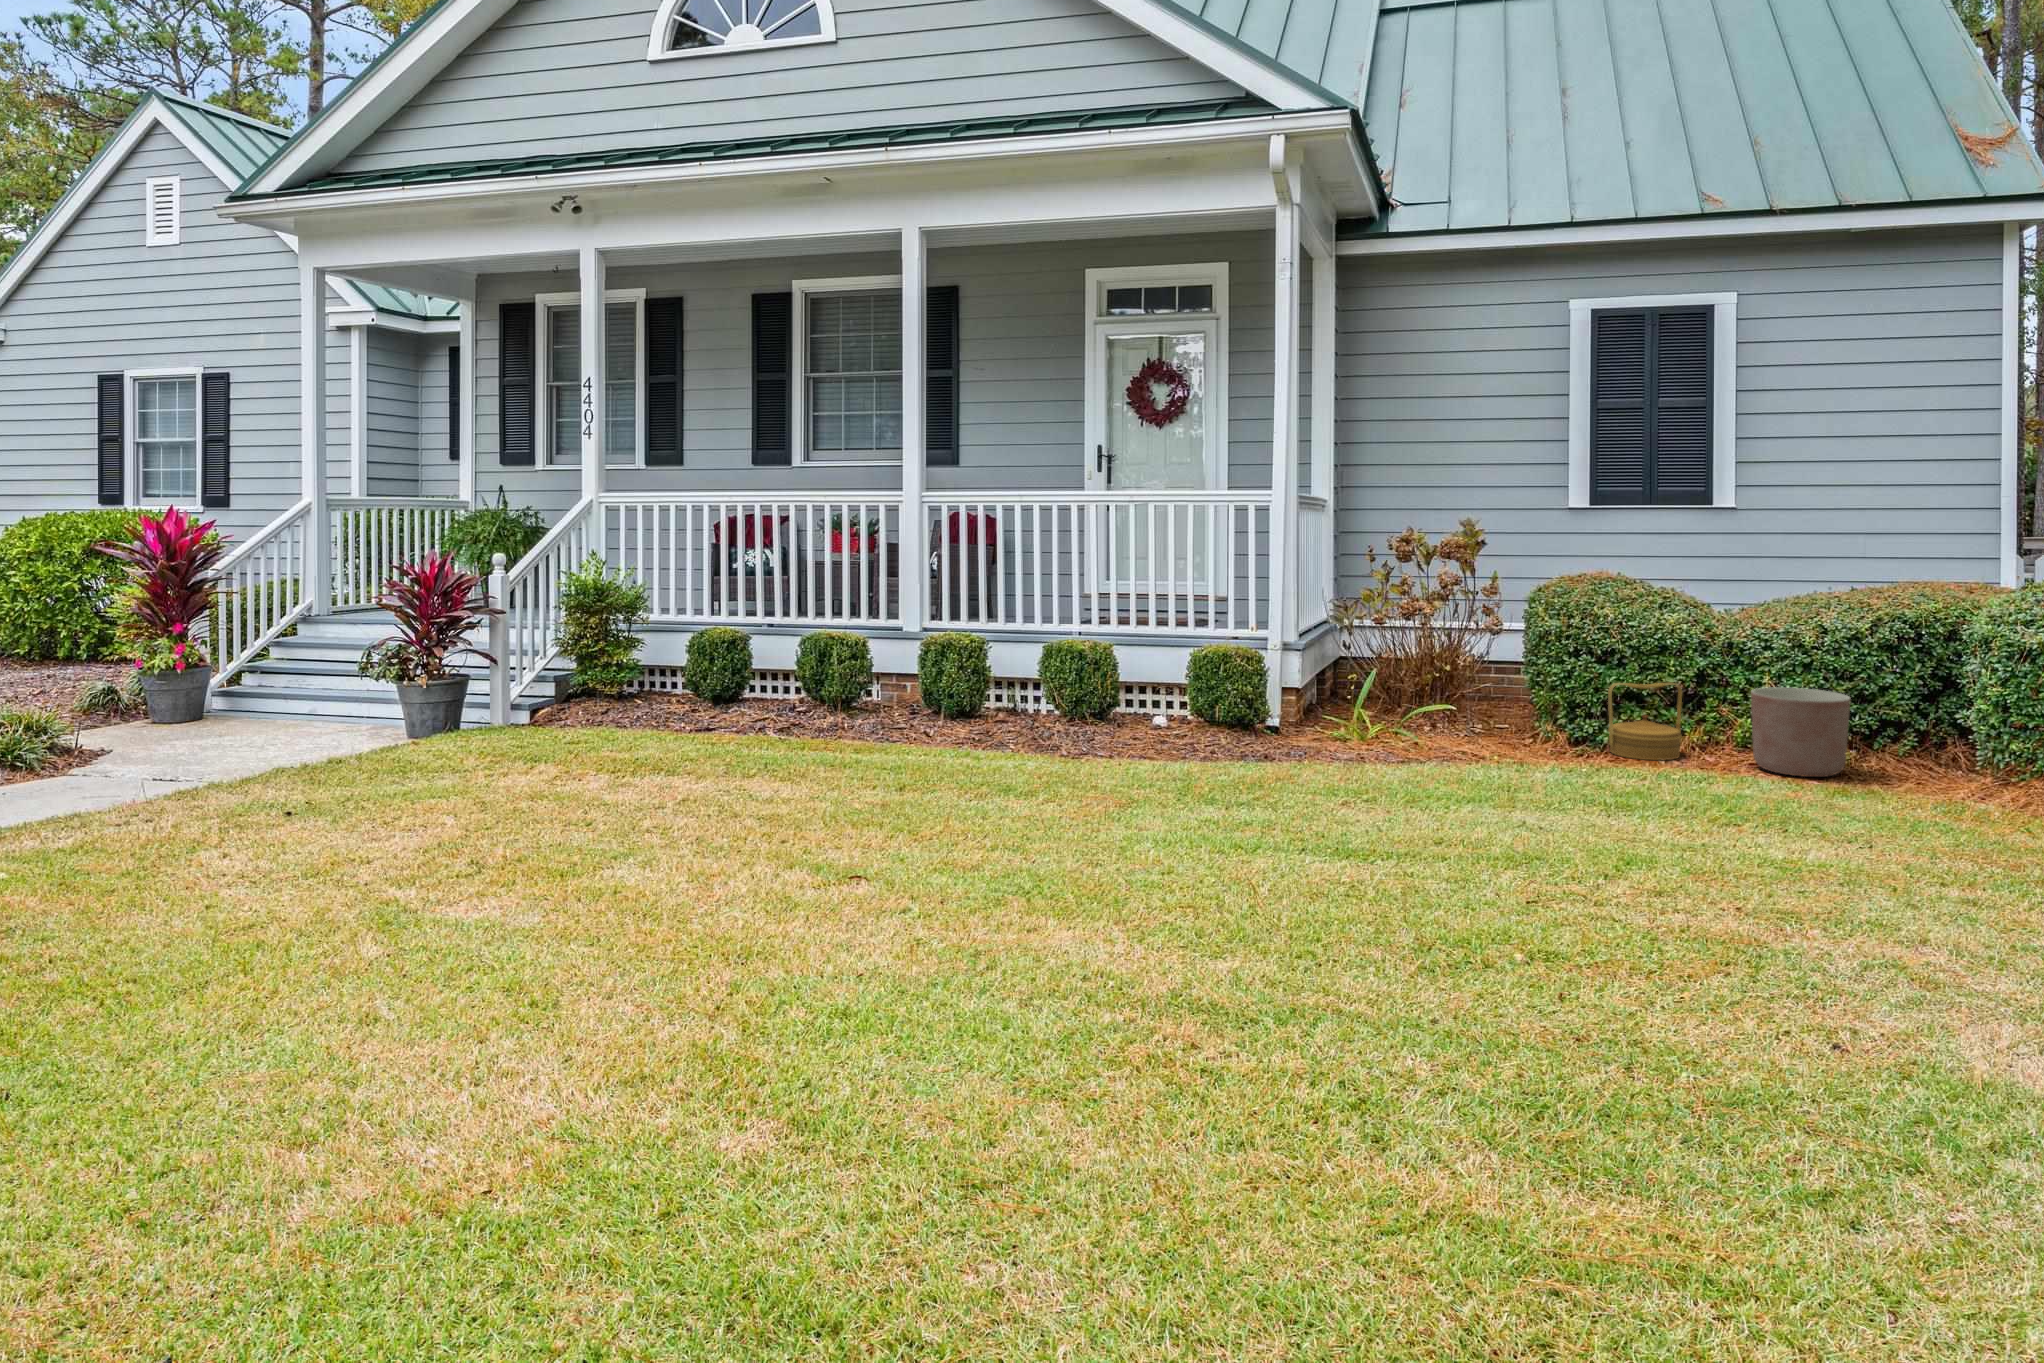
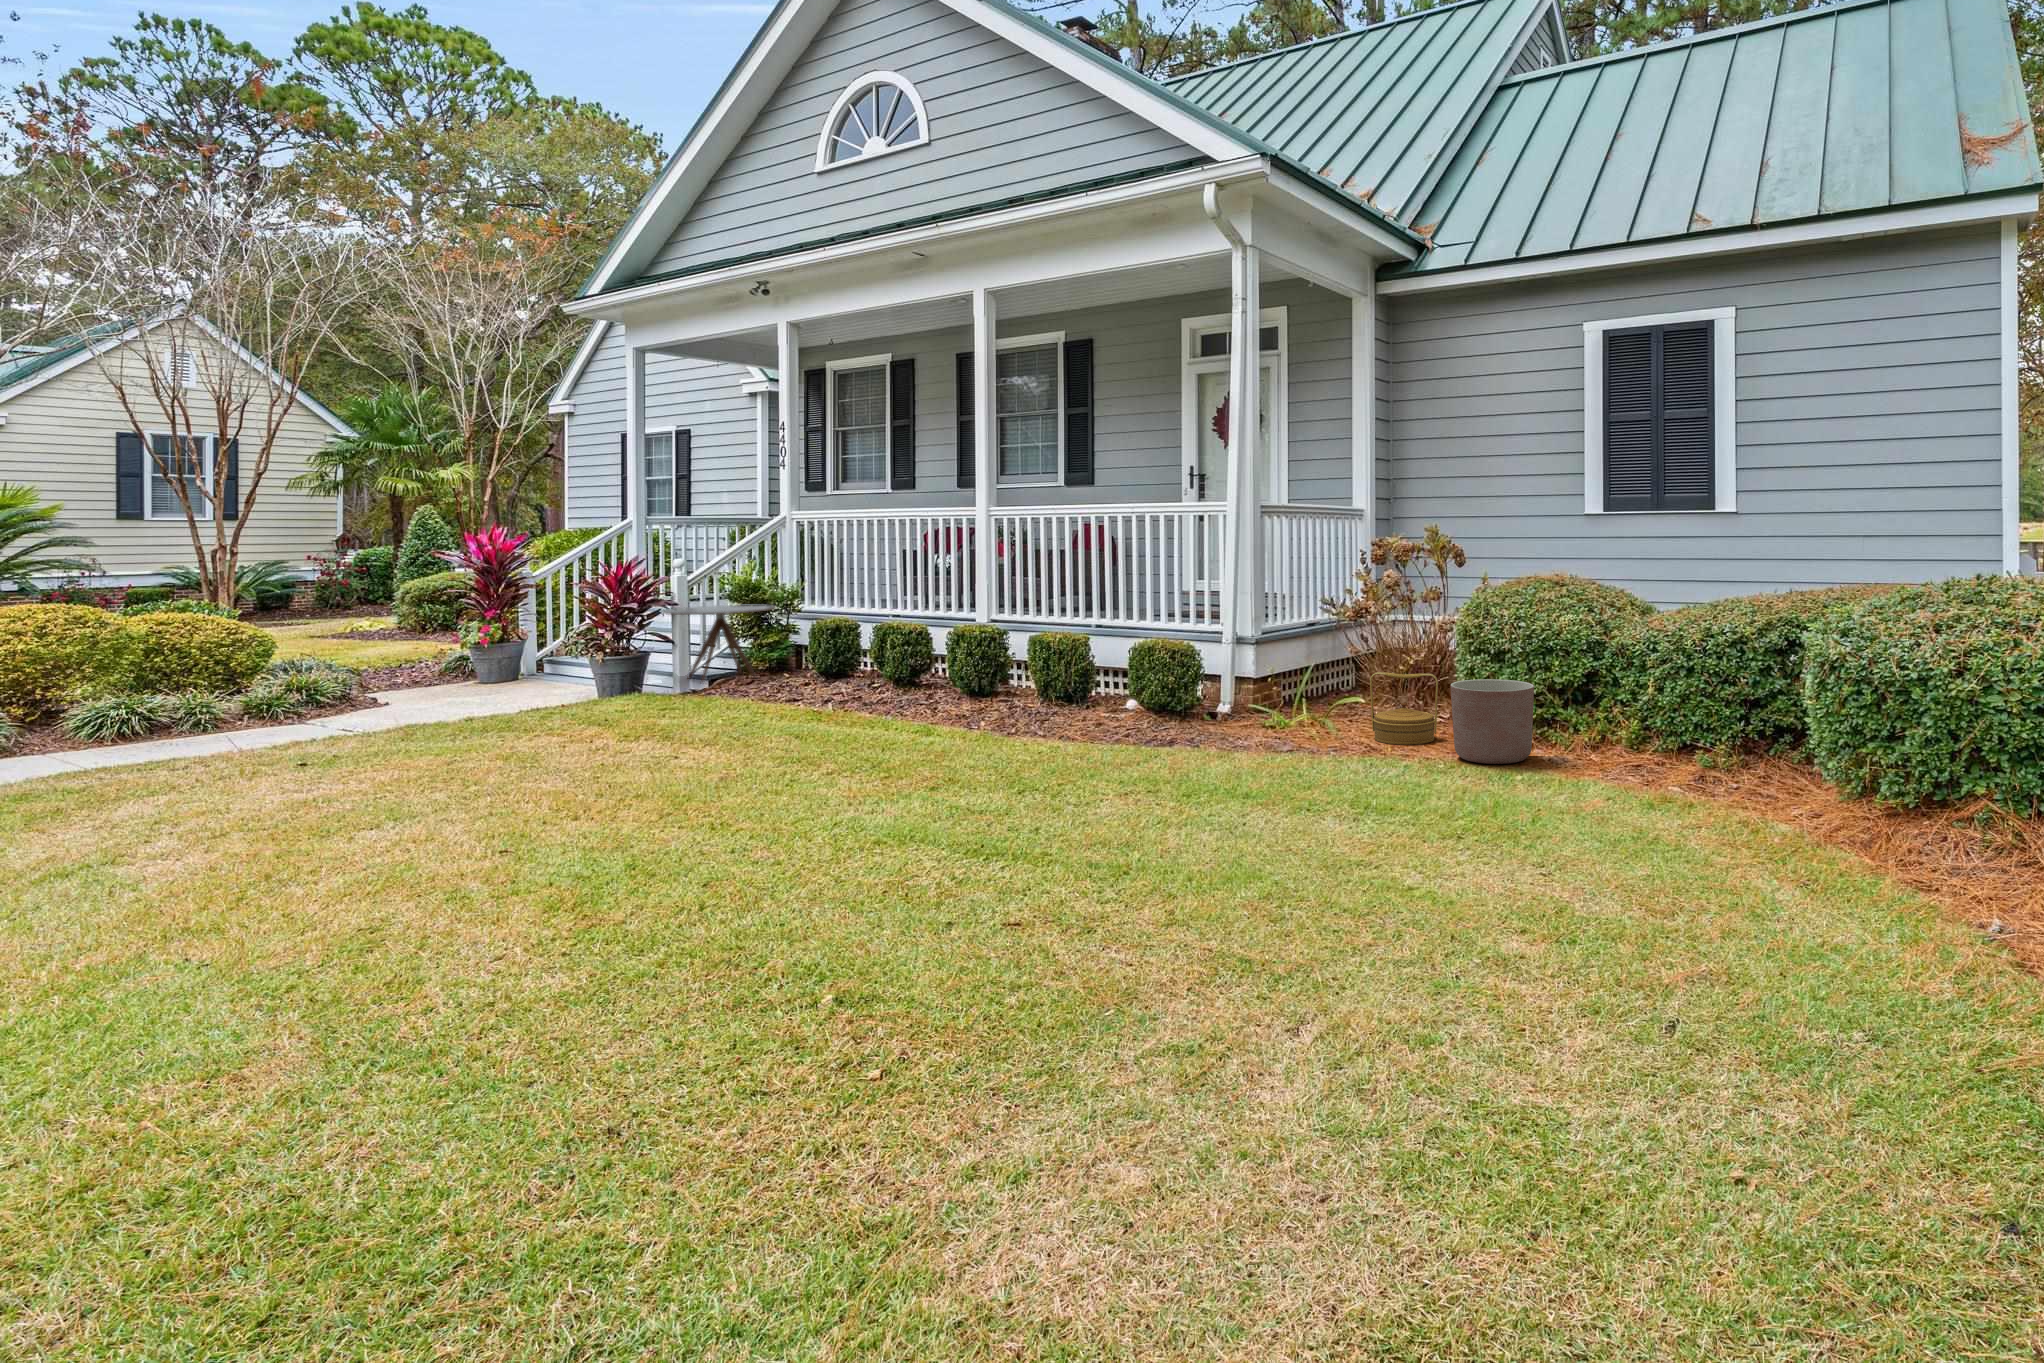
round table: none [514,616,658,725] -> present [664,604,776,683]

